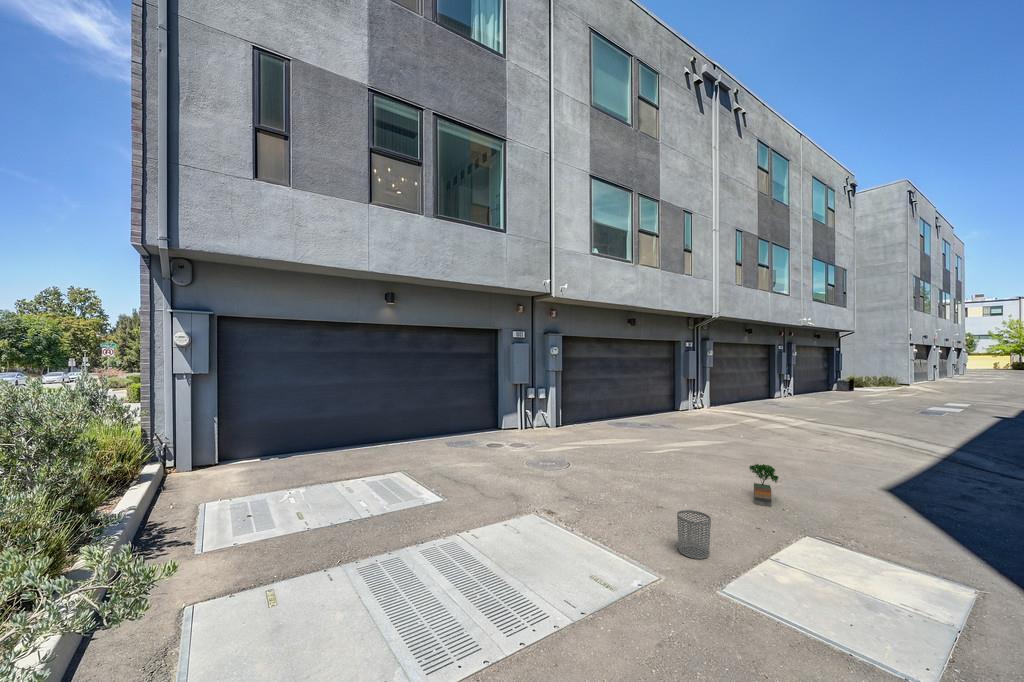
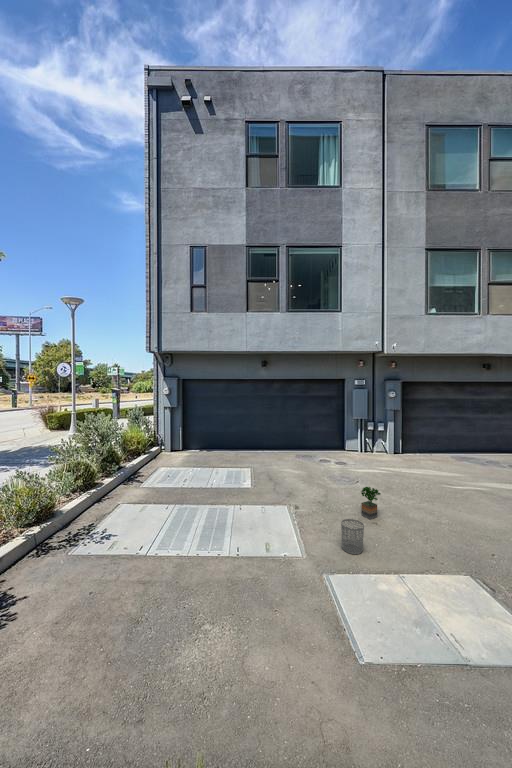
potted tree: present [749,464,778,507] -> present [361,487,381,519]

